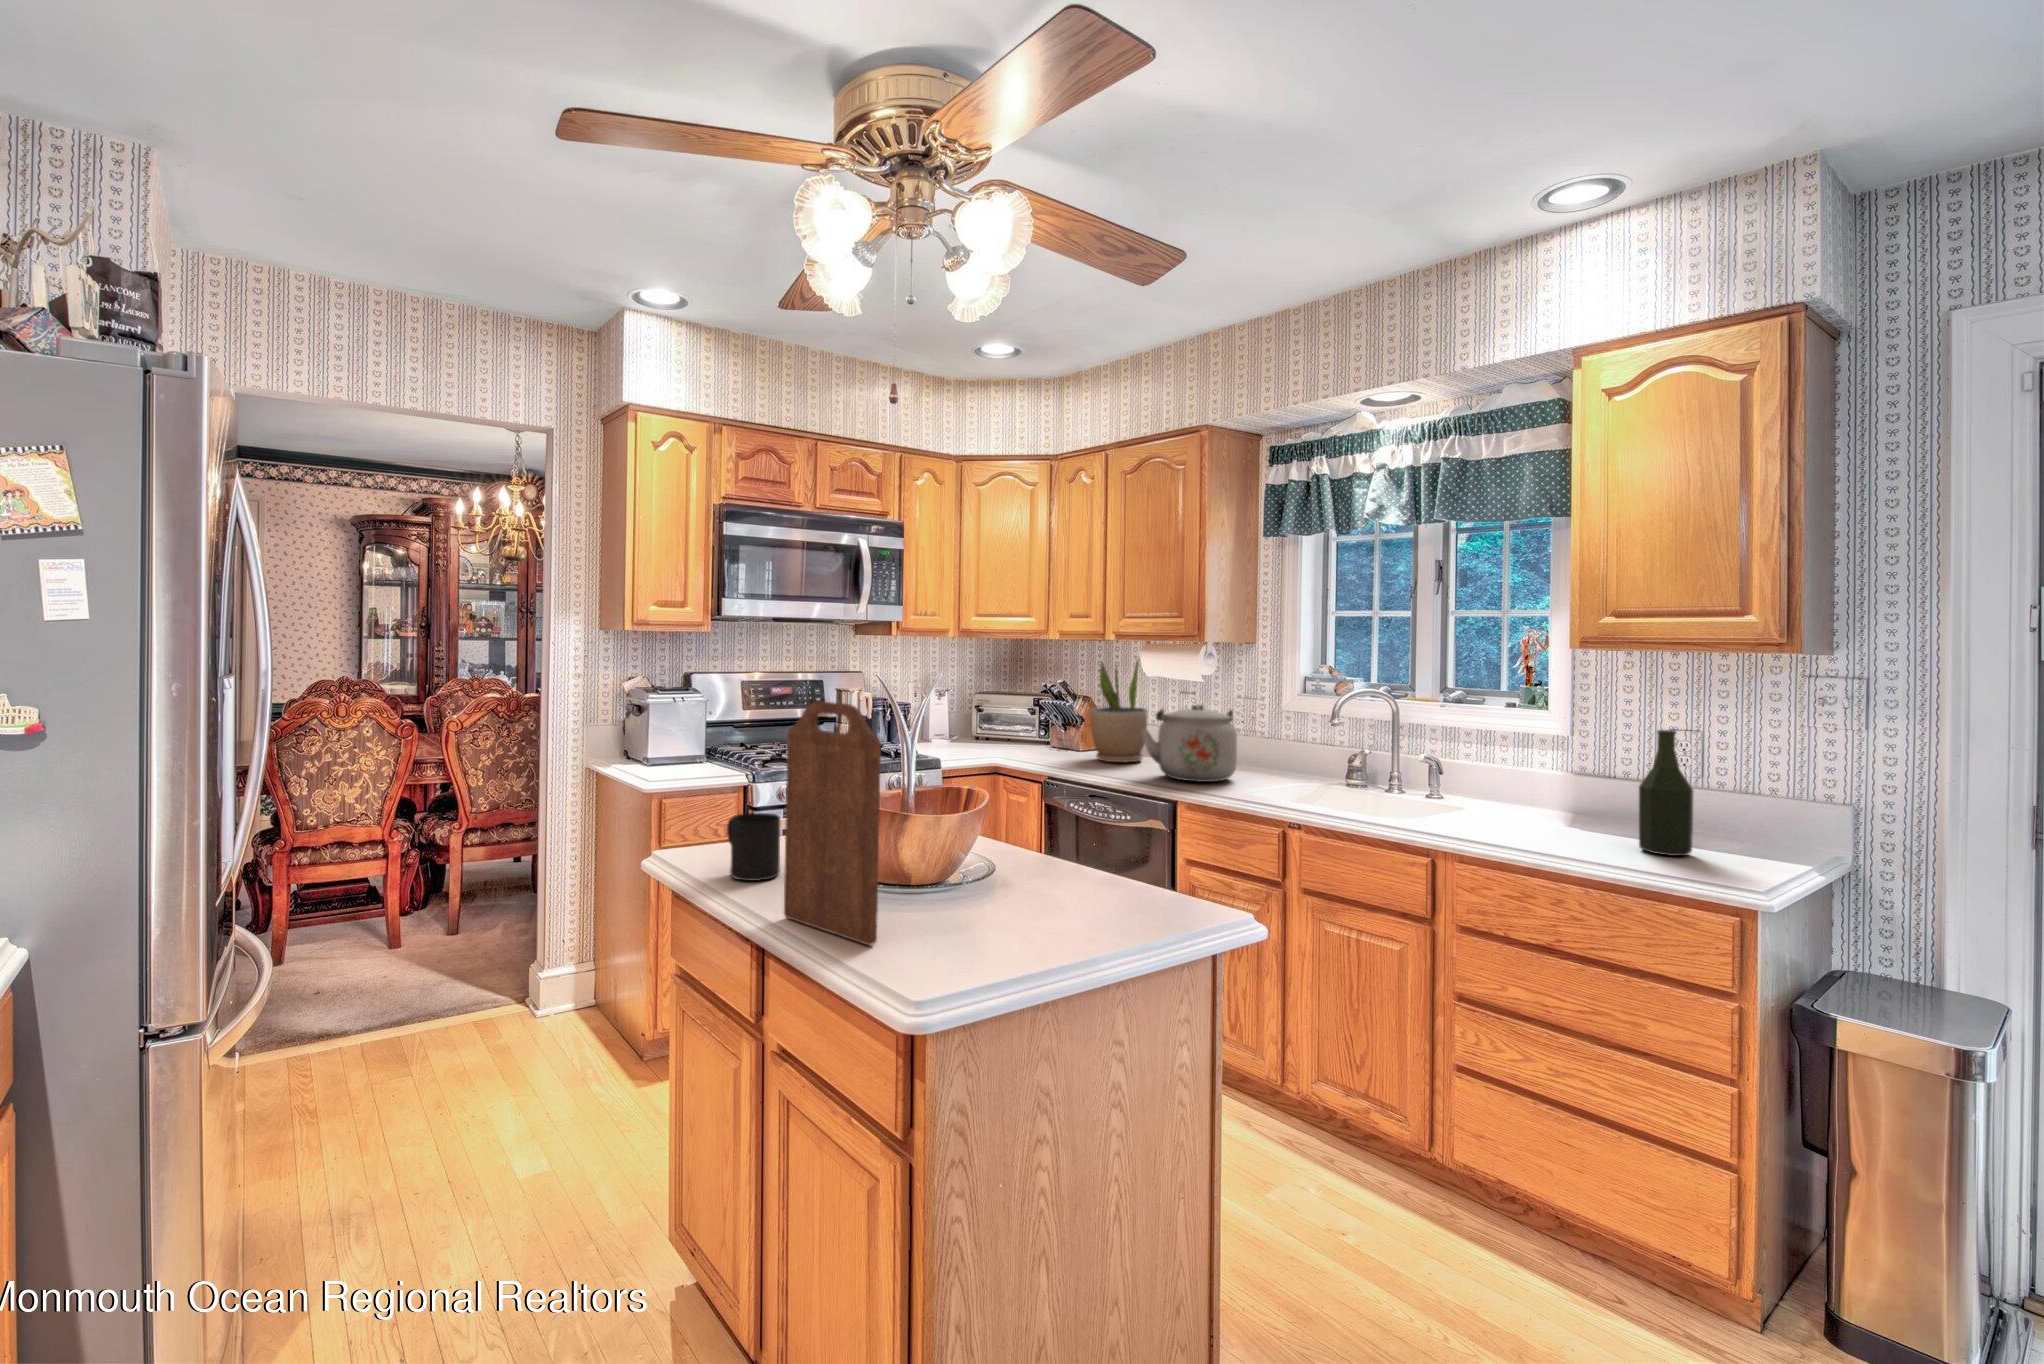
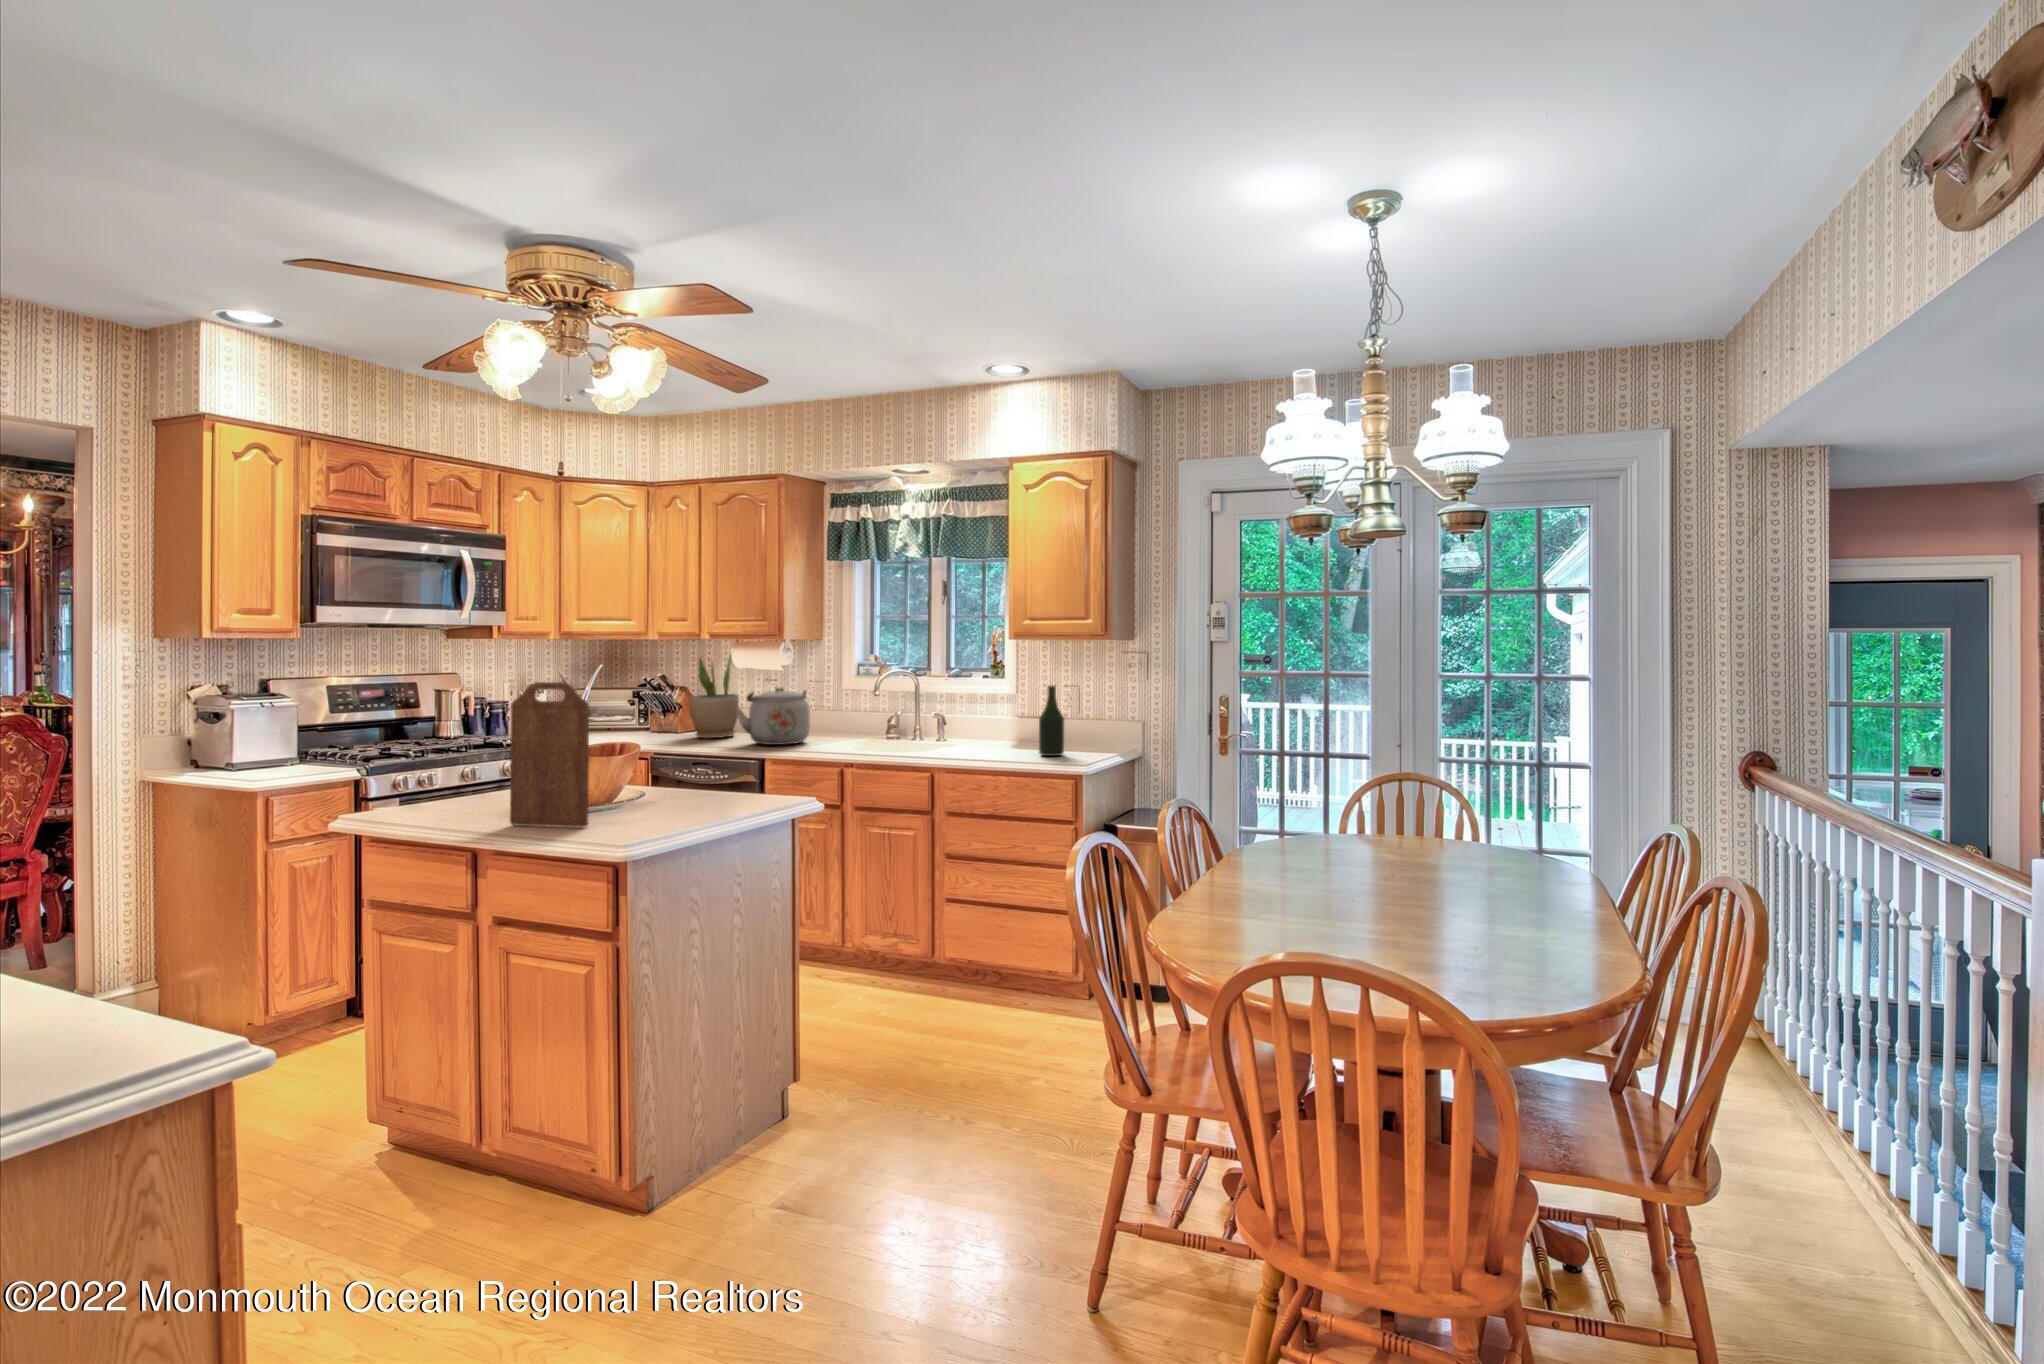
mug: present [727,813,780,881] -> none [434,769,483,816]

